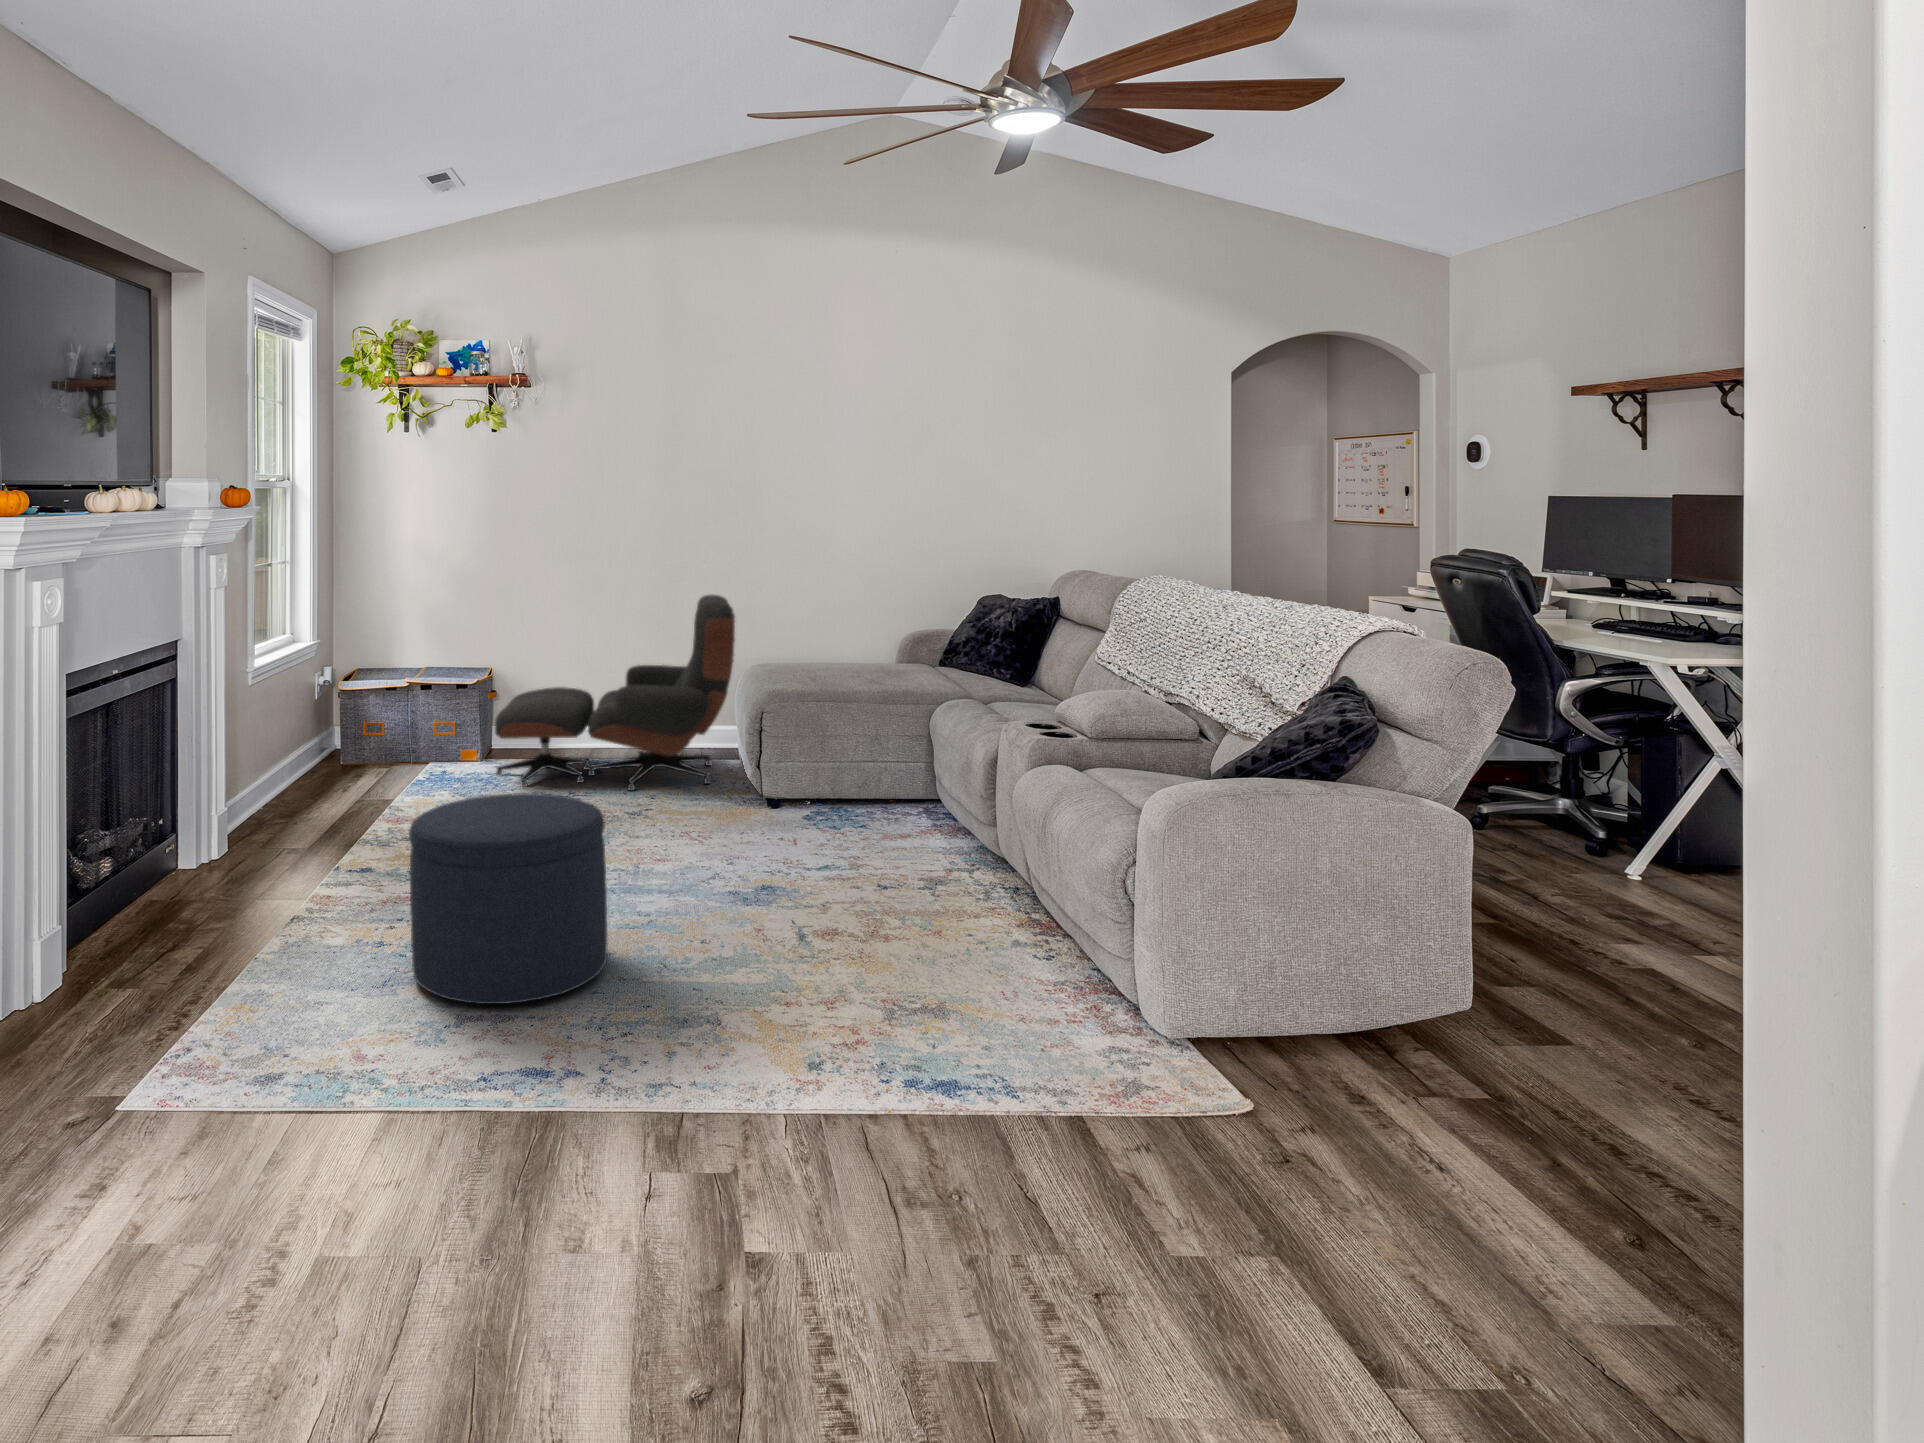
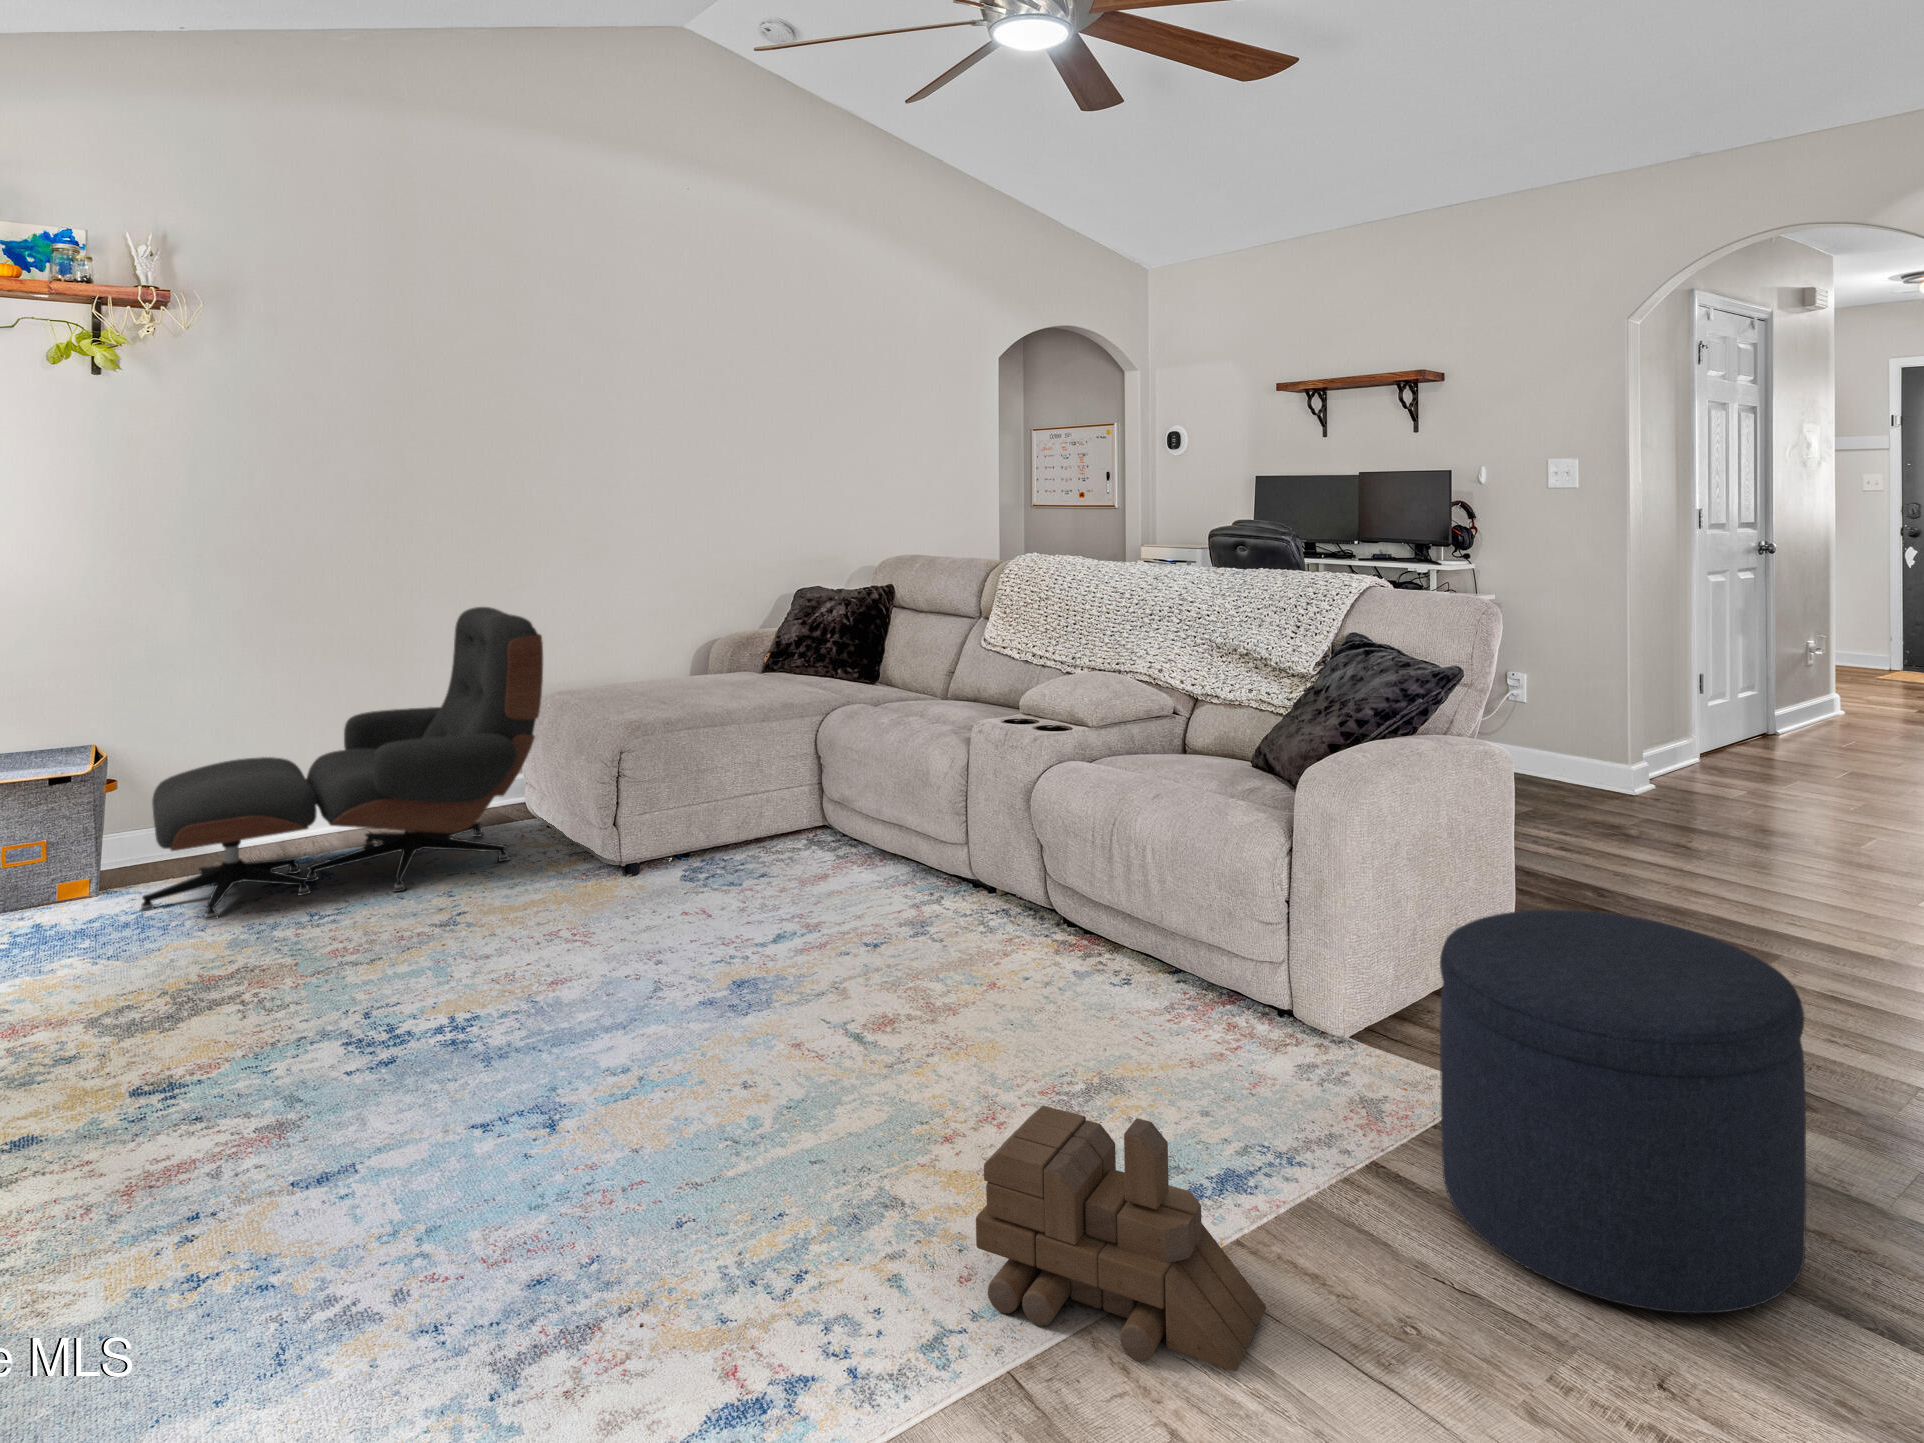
ottoman: present [409,793,607,1004] -> present [1440,910,1806,1313]
toy train: none [704,971,862,1158] -> present [976,1106,1266,1371]

